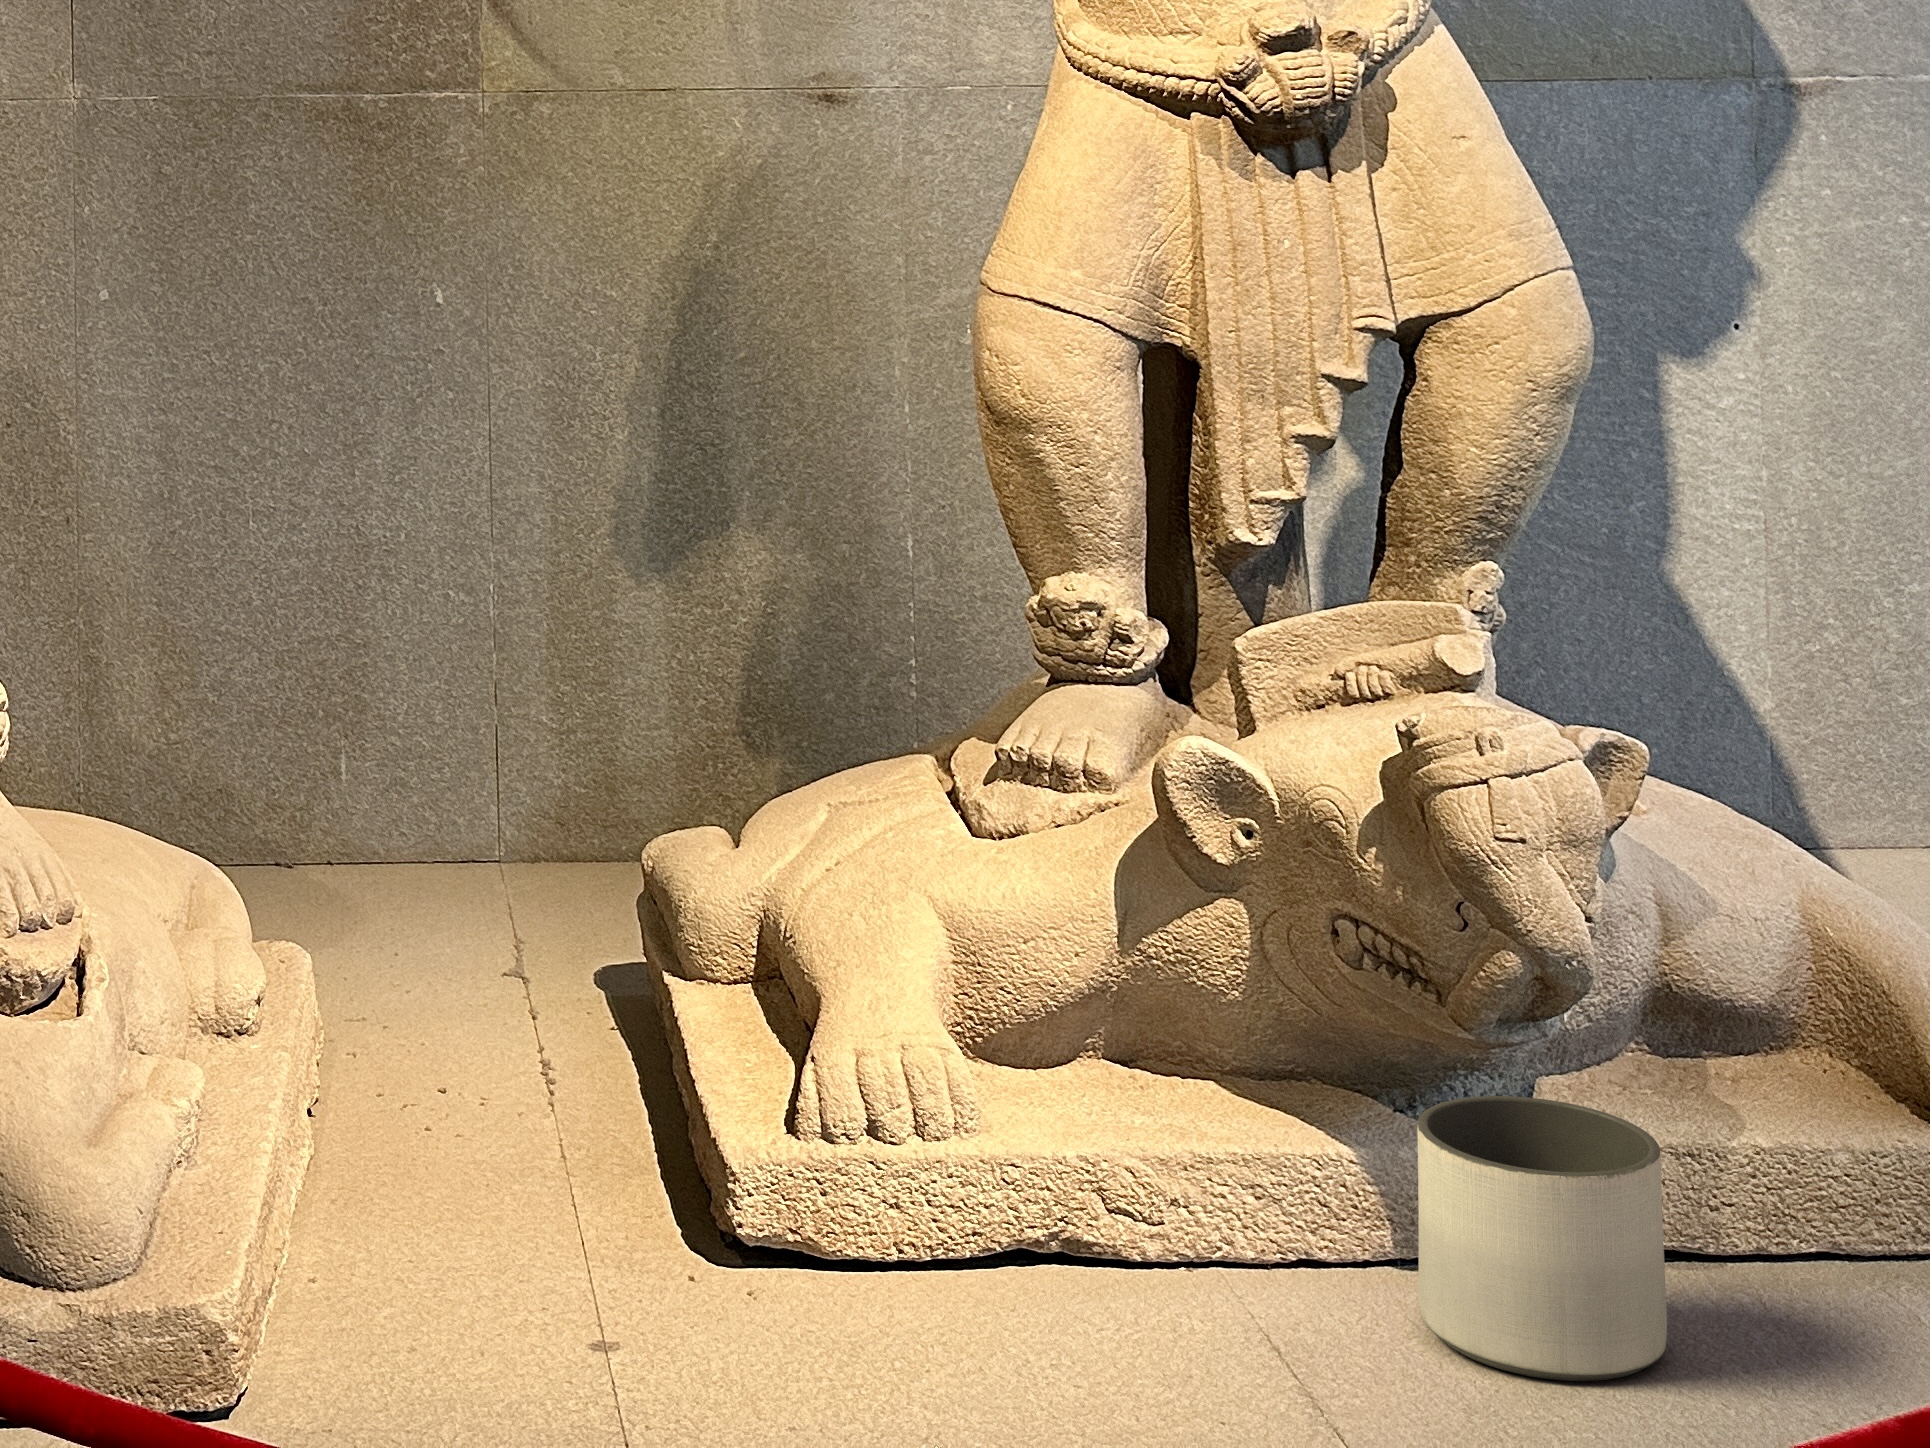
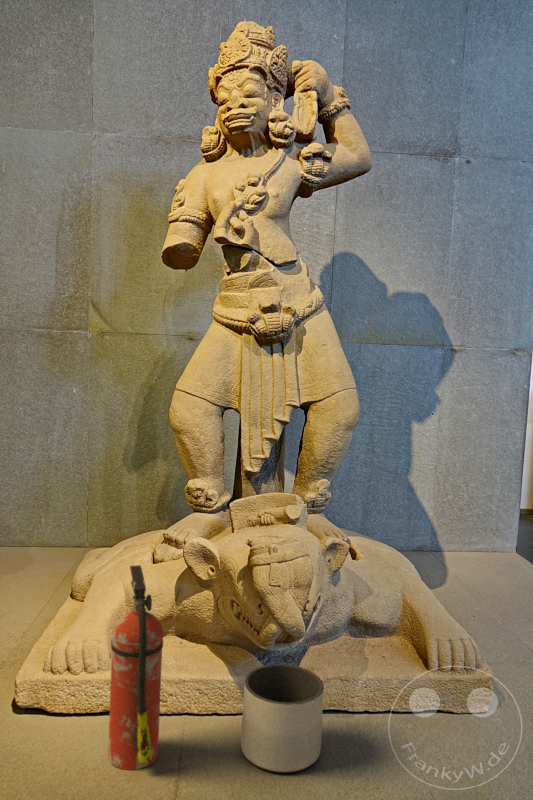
fire extinguisher: none [1047,809,1204,1374] -> present [108,565,163,770]

